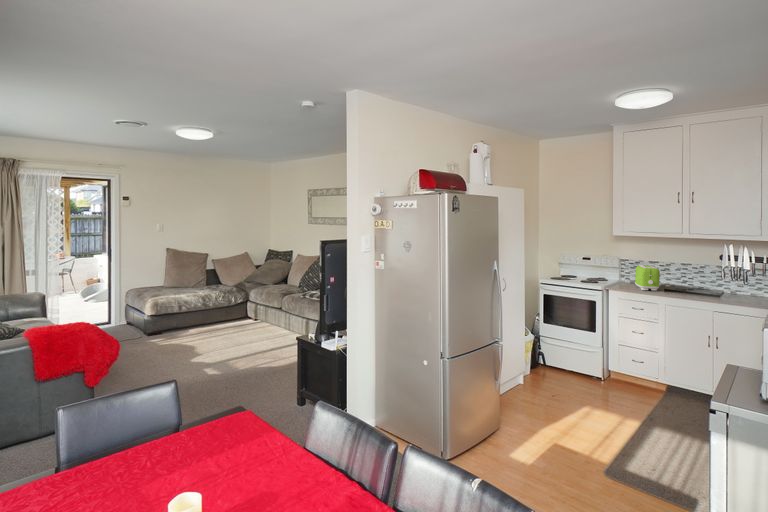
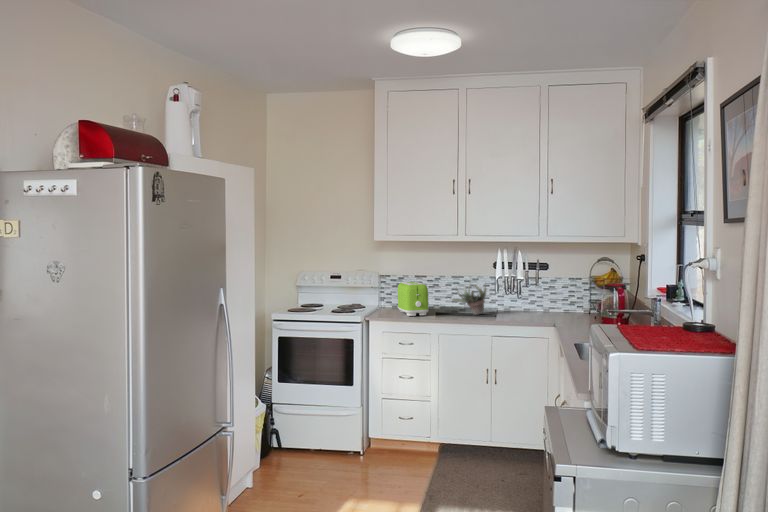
succulent plant: none [679,266,713,294] -> present [452,282,487,315]

